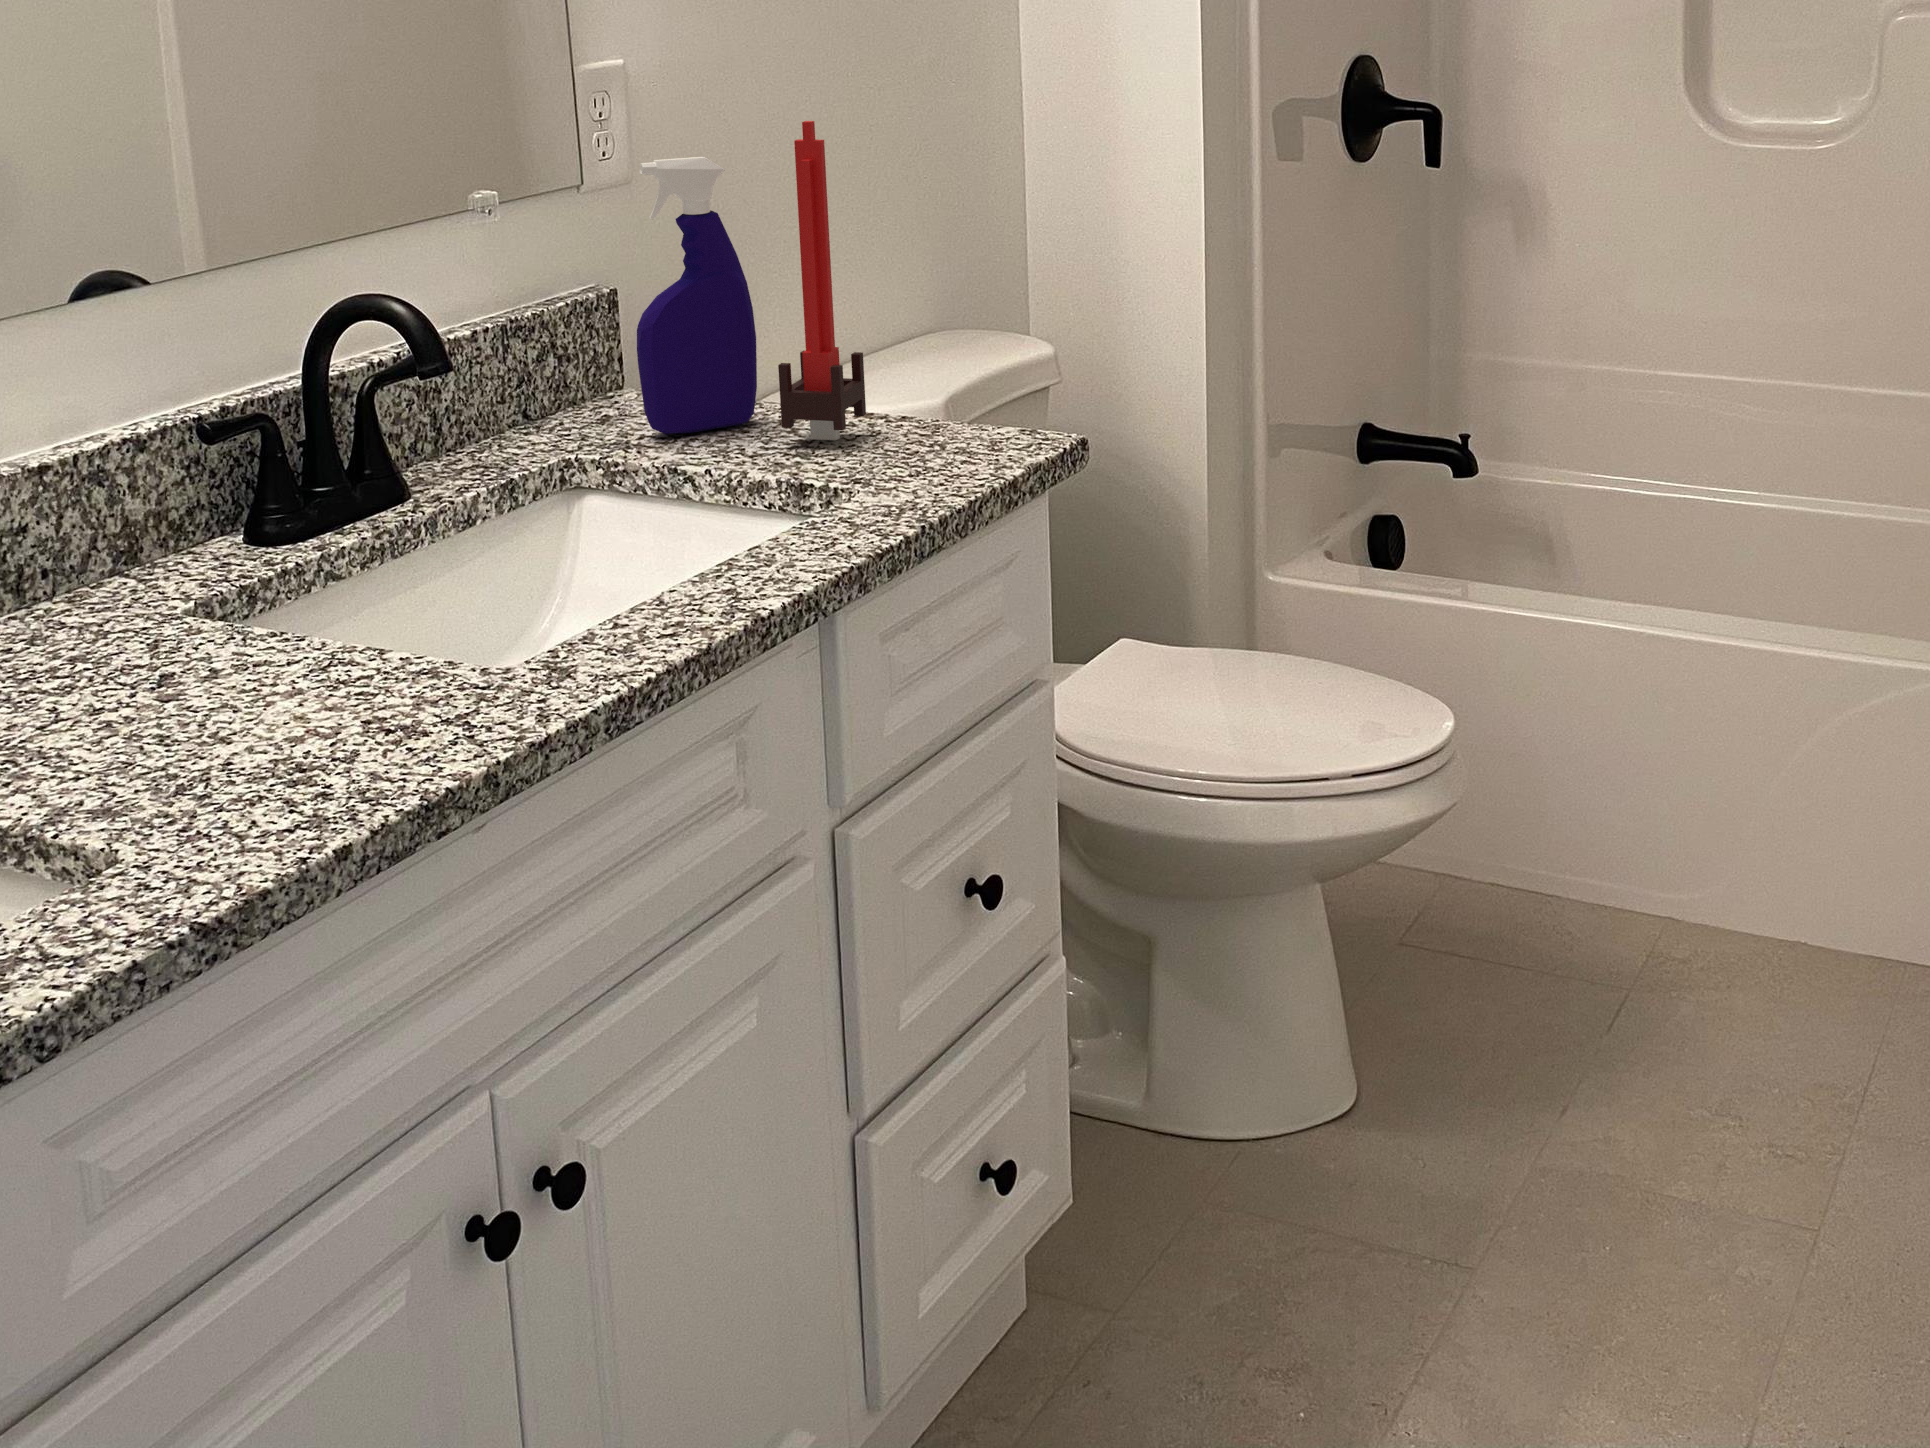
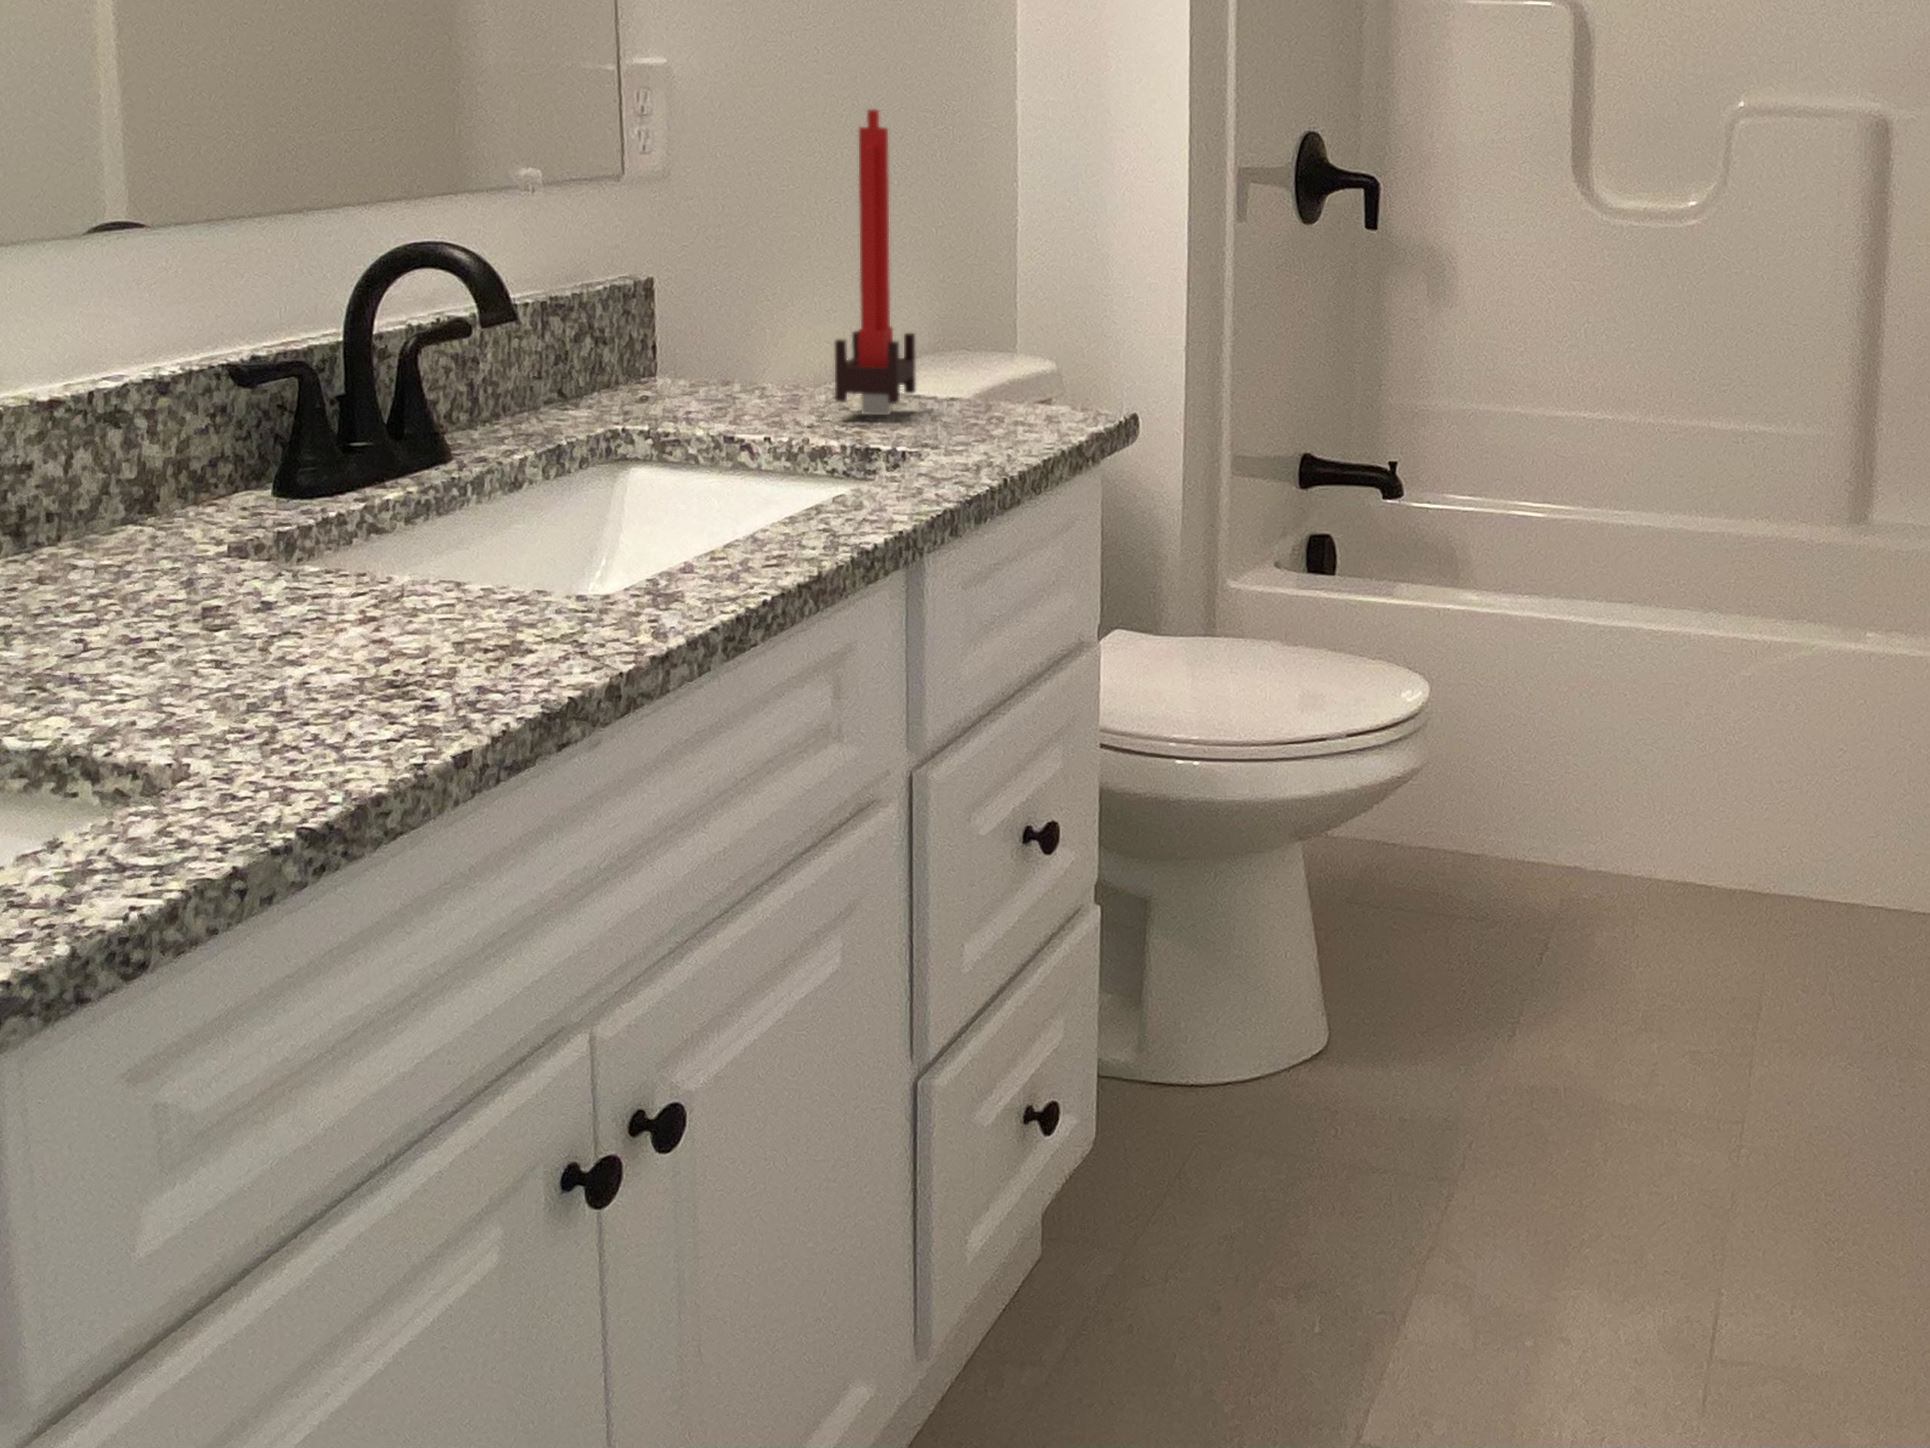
spray bottle: present [637,157,757,434] -> none [687,143,805,410]

